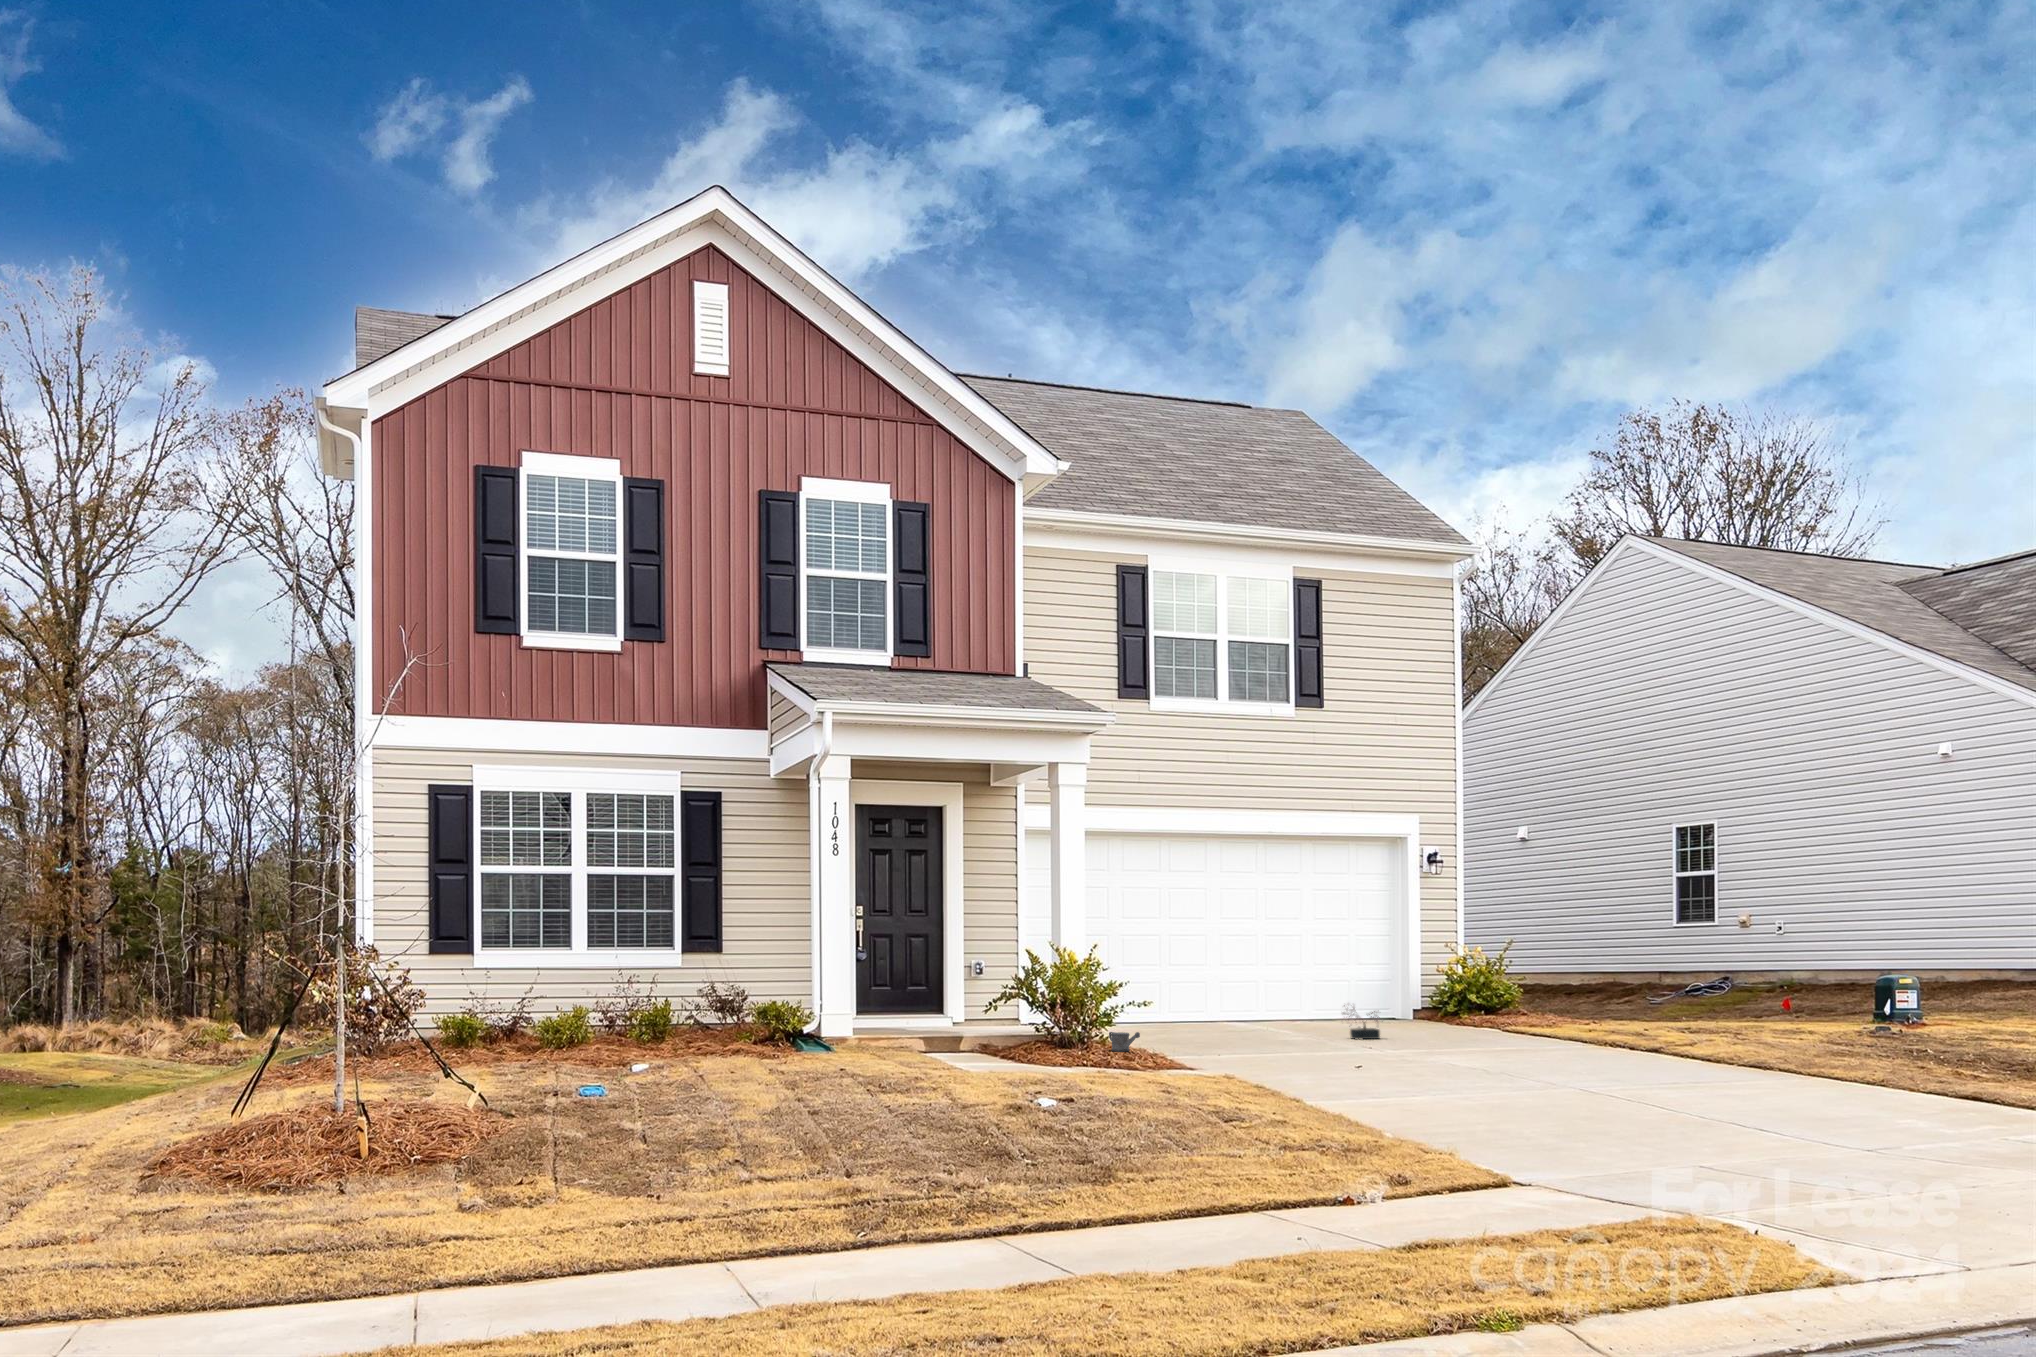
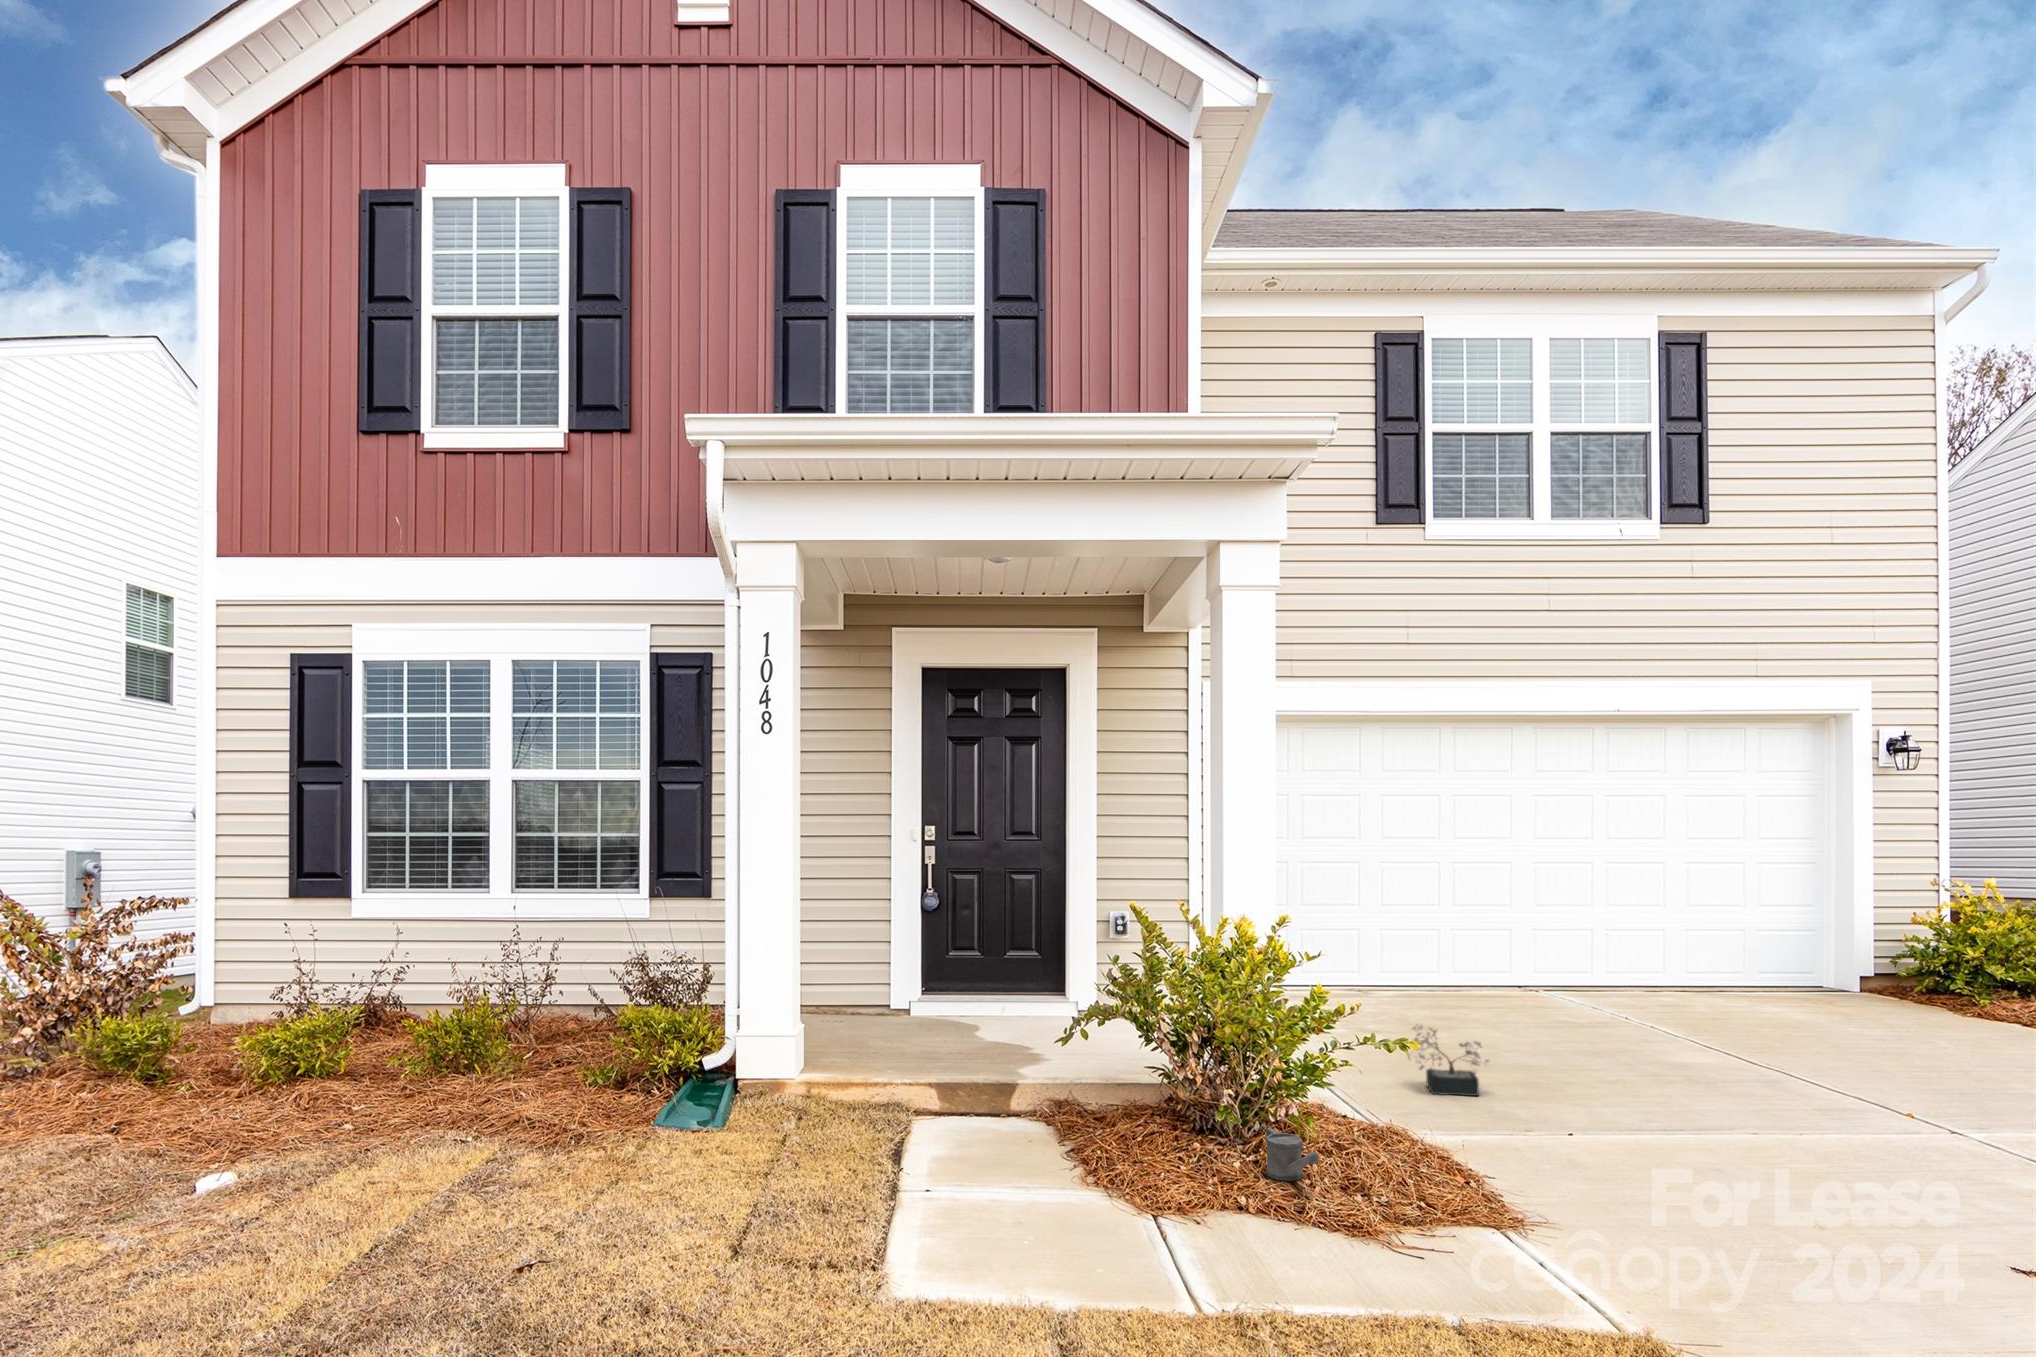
decorative plant: present [1343,1005,1383,1039] -> present [1408,1025,1489,1096]

